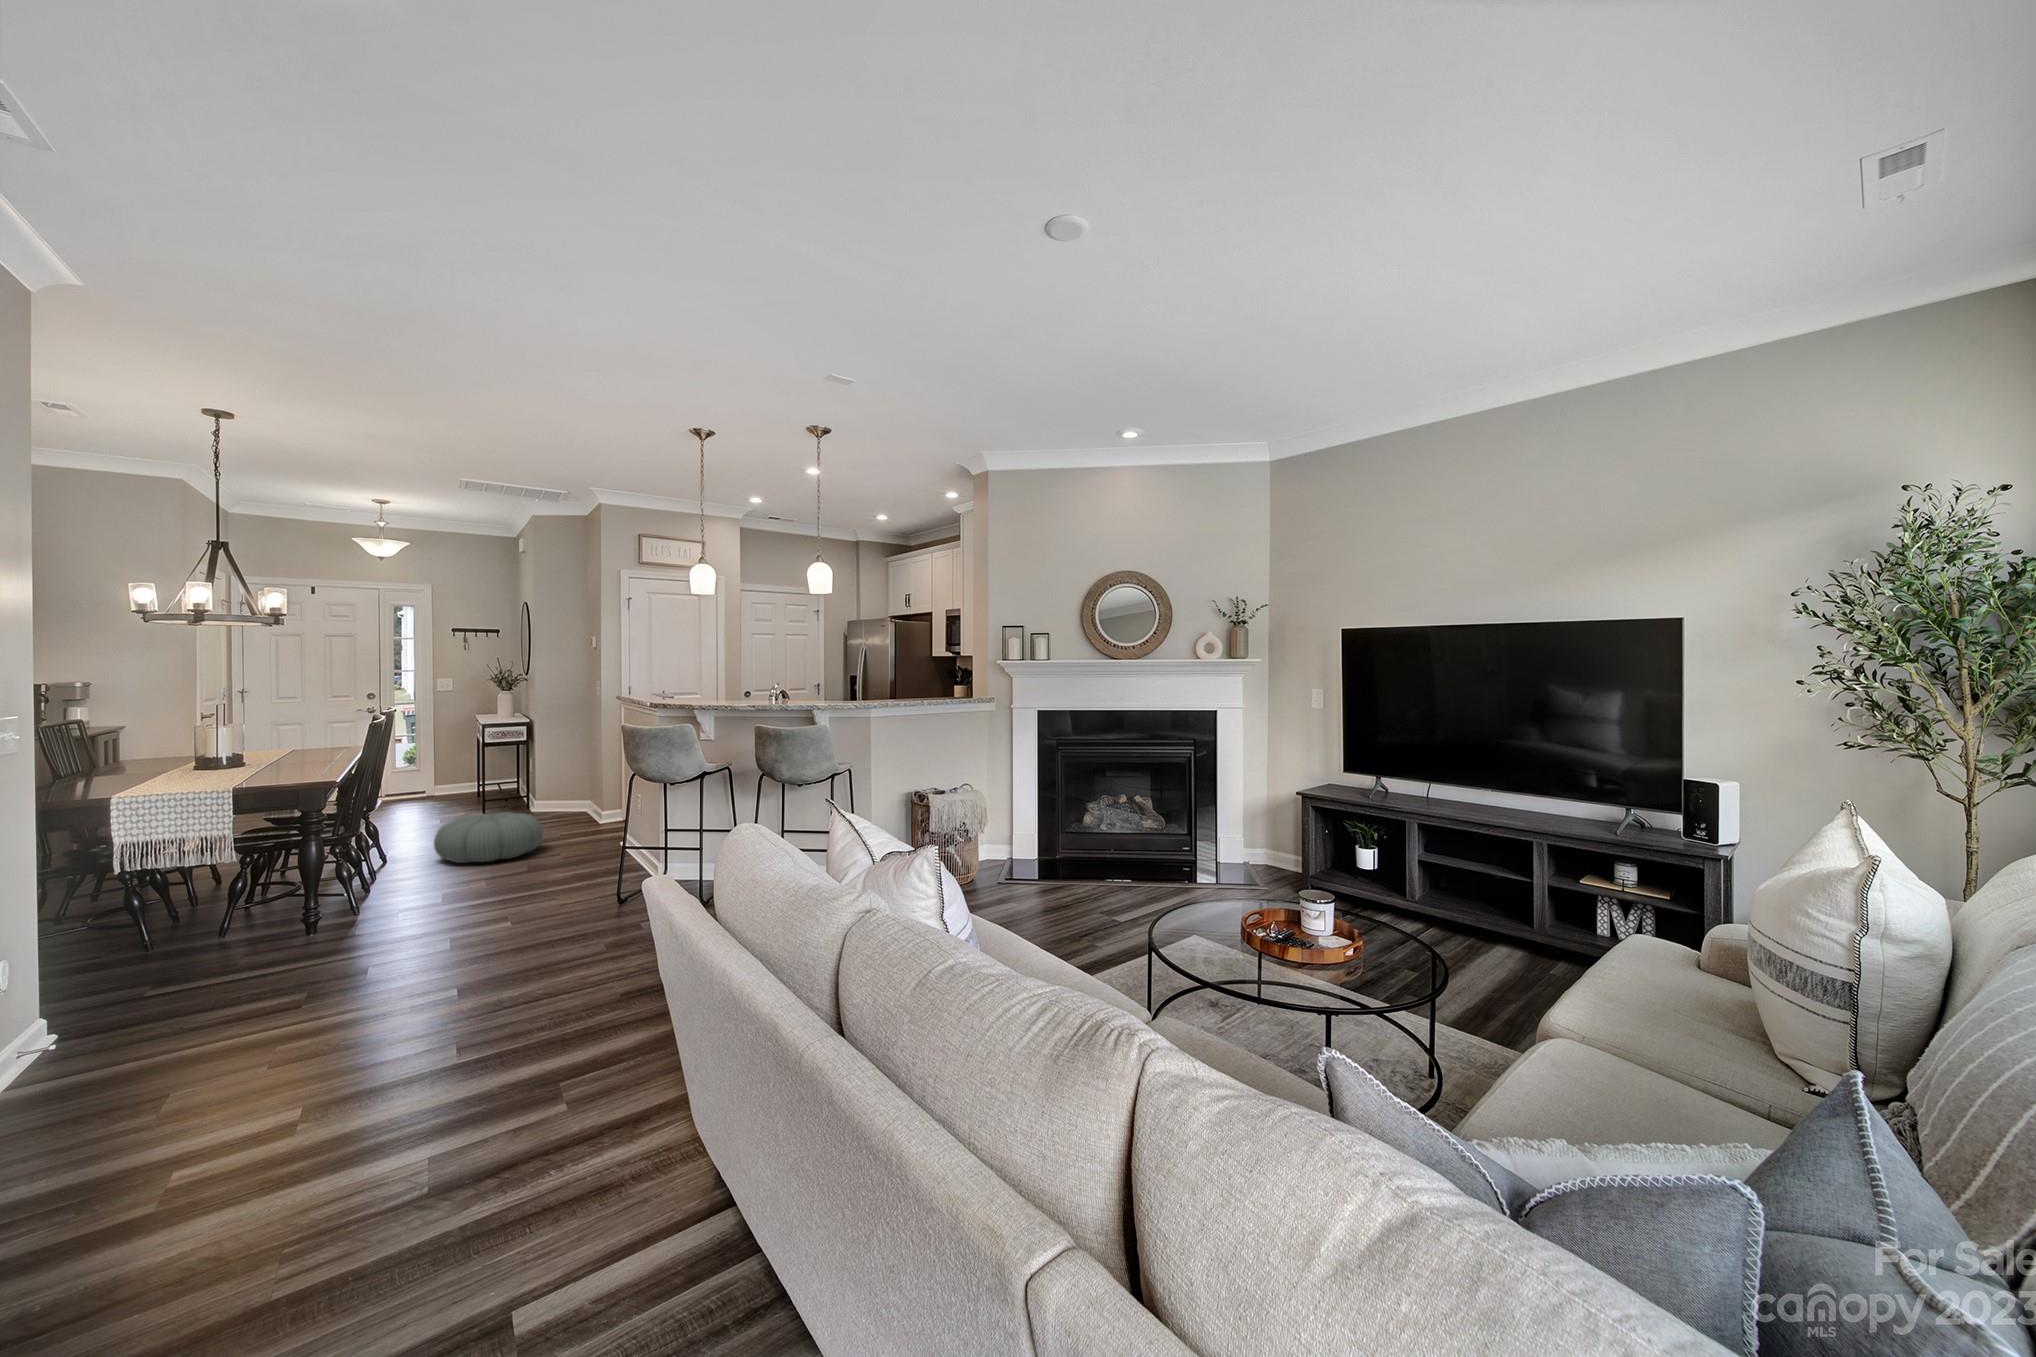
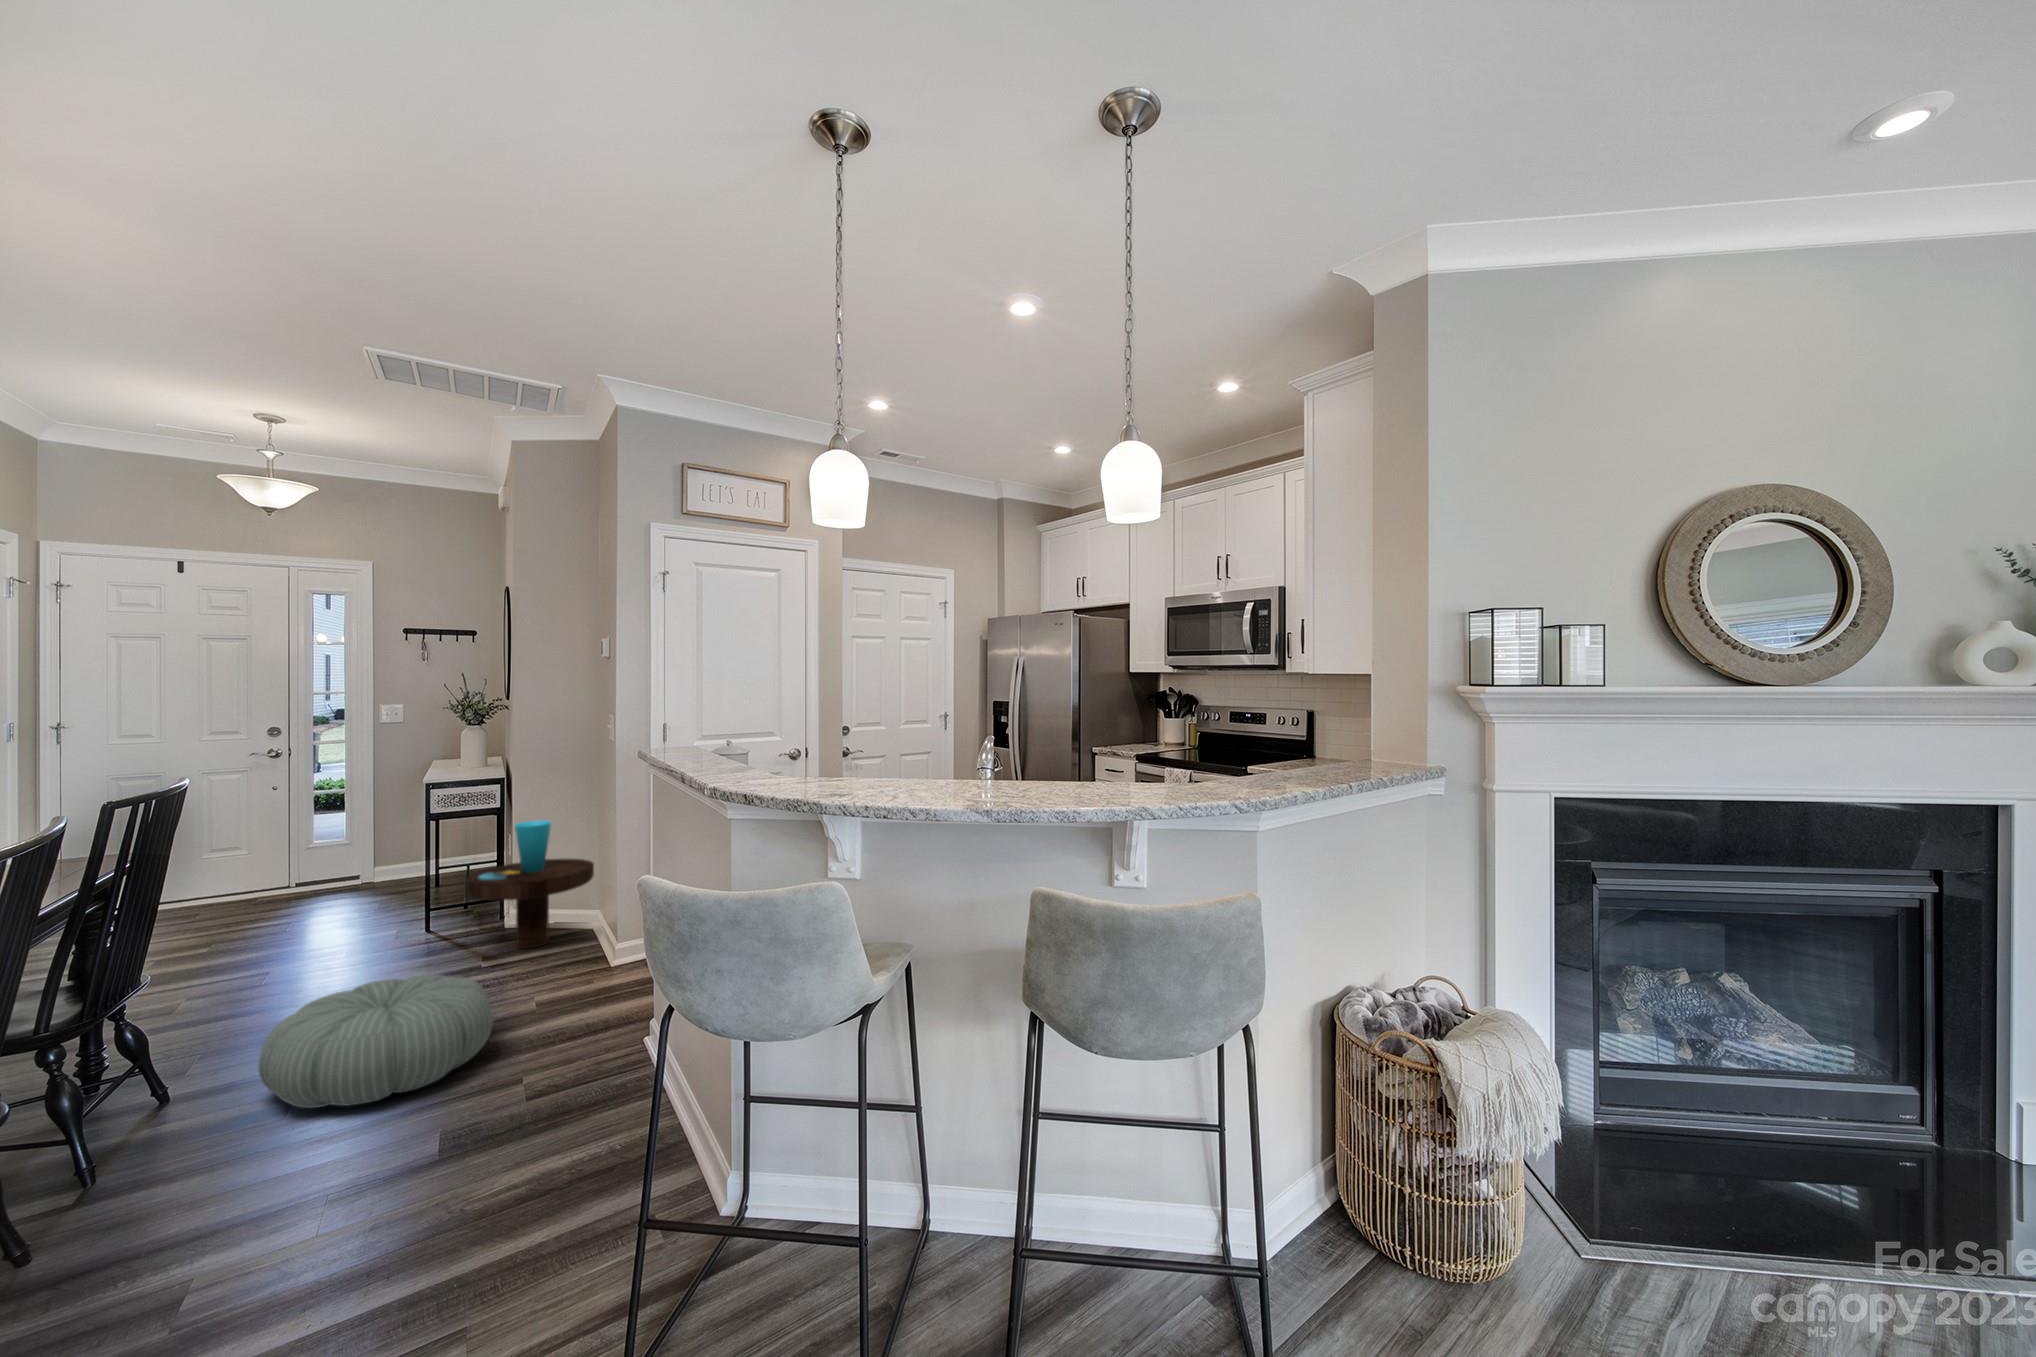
side table: none [515,745,589,819] -> present [467,820,594,949]

